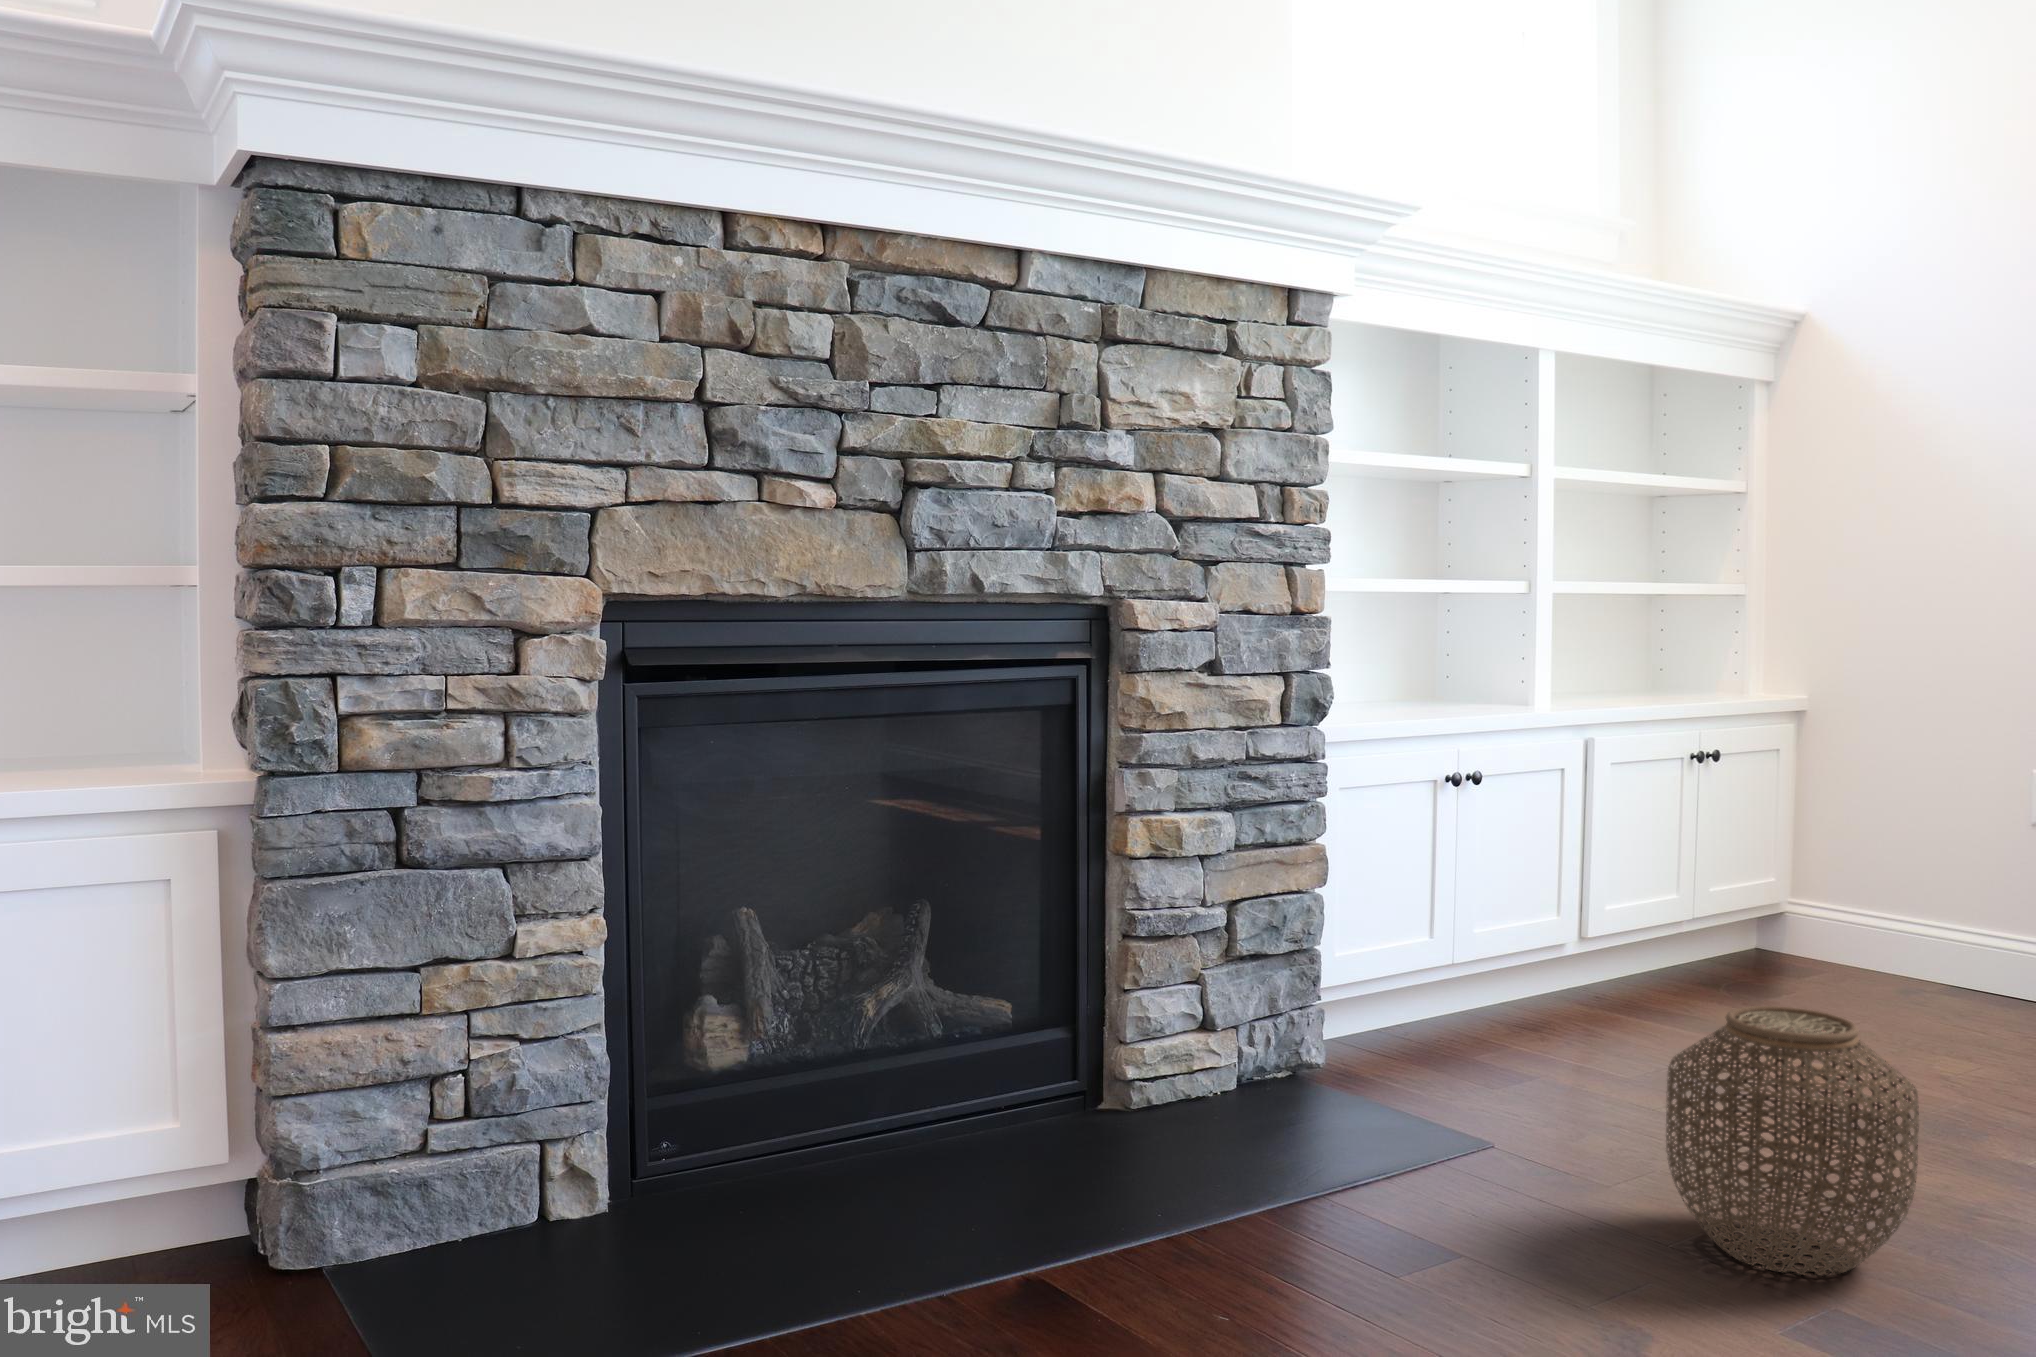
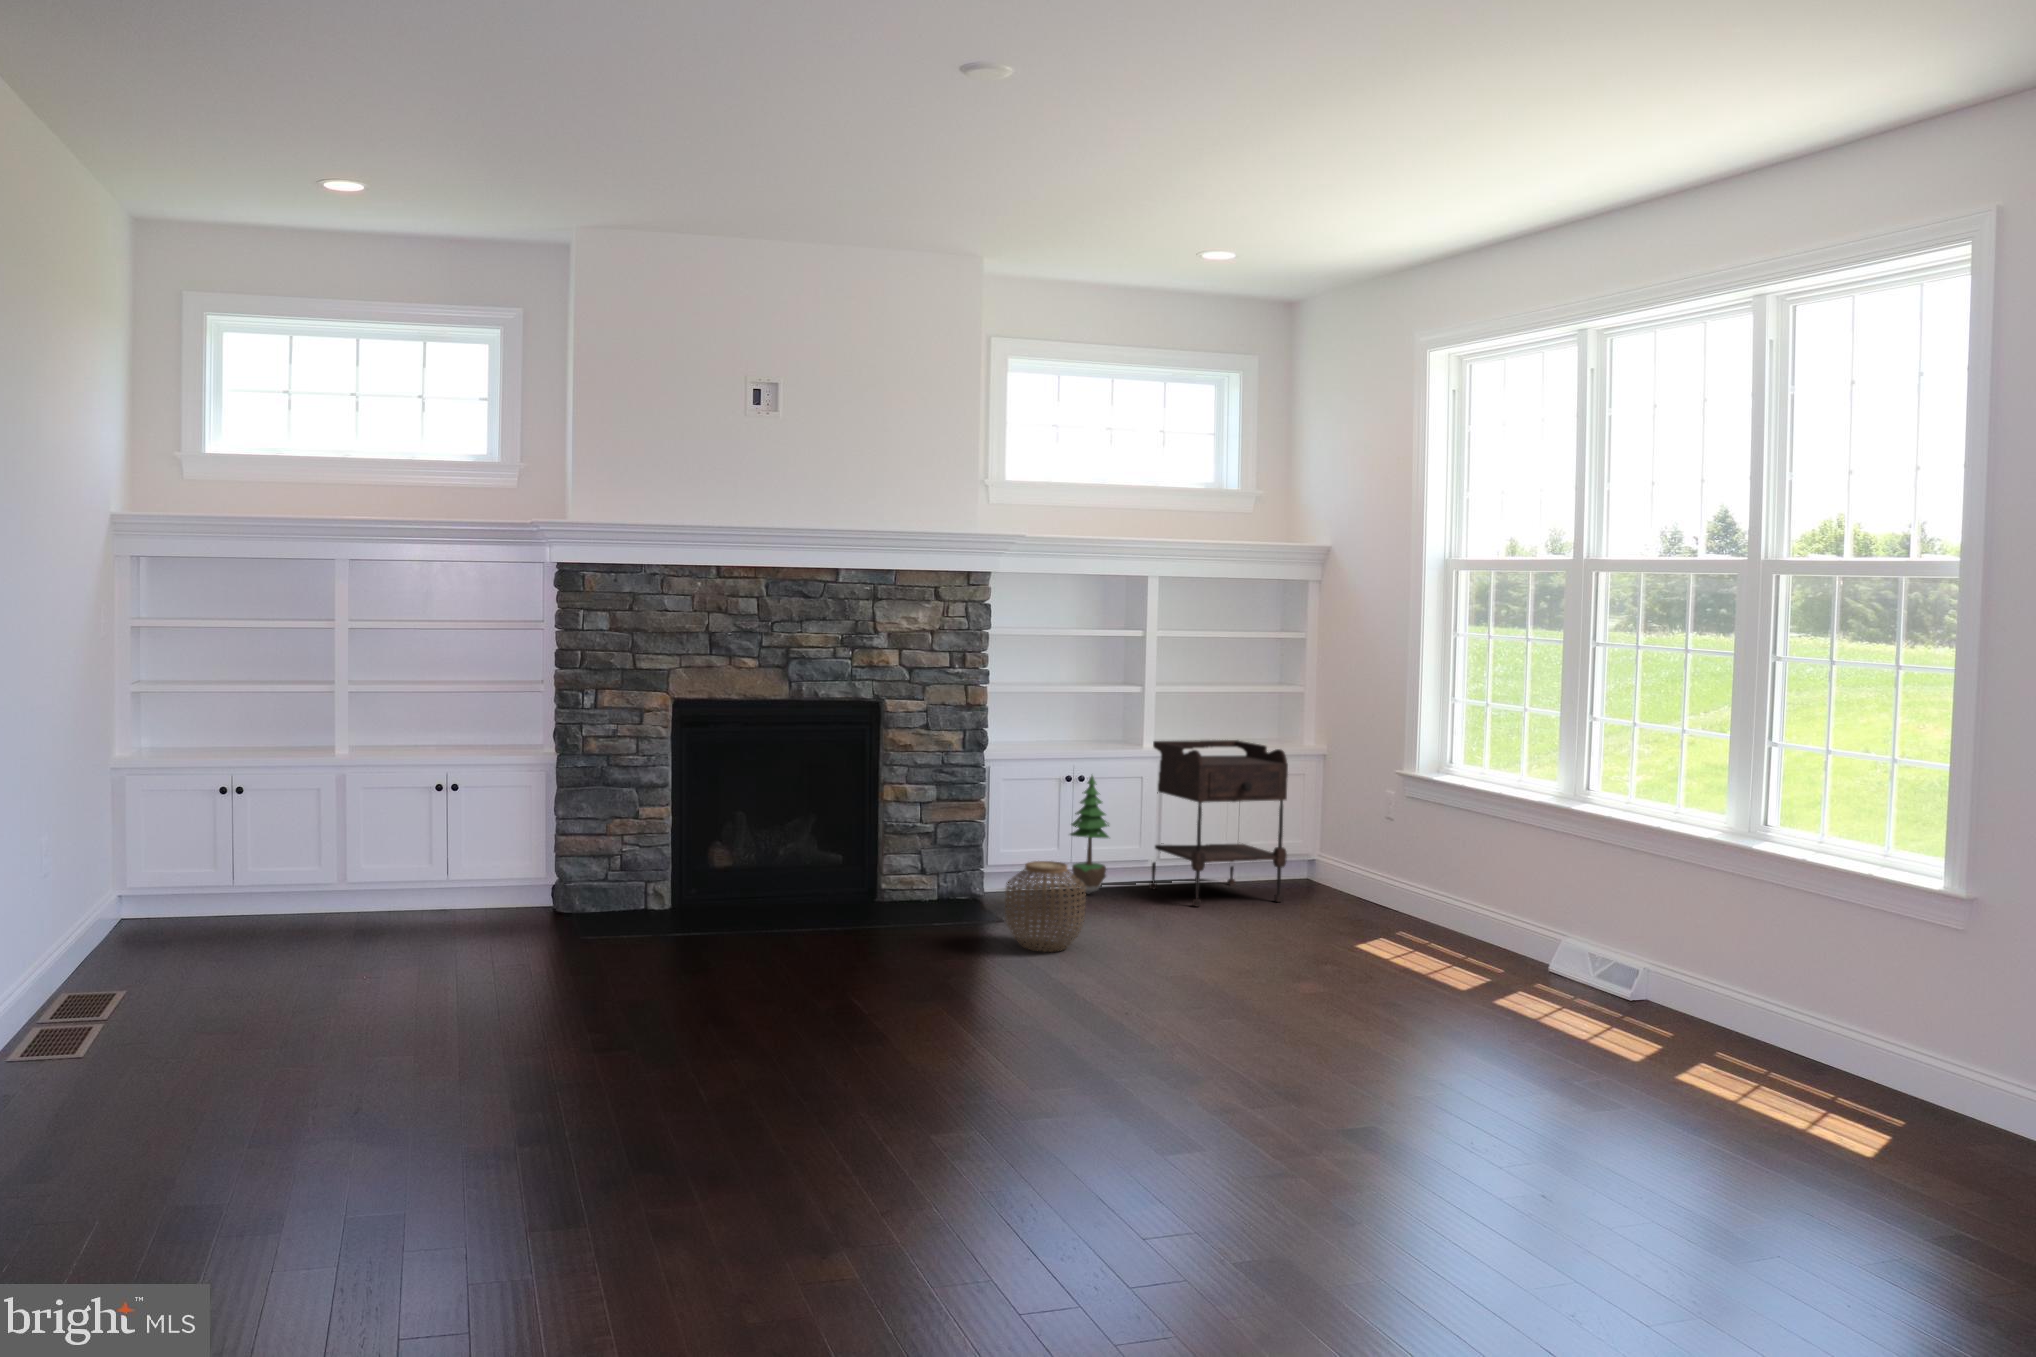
side table: none [1577,687,1898,1052] -> present [1149,740,1288,906]
potted tree: none [1462,766,1563,1038] -> present [1070,776,1109,894]

